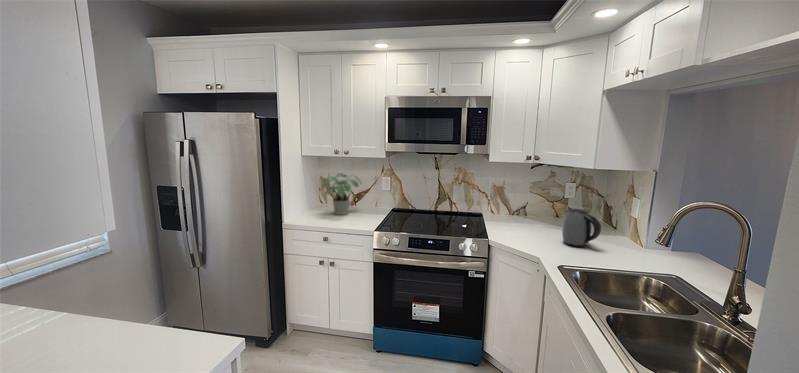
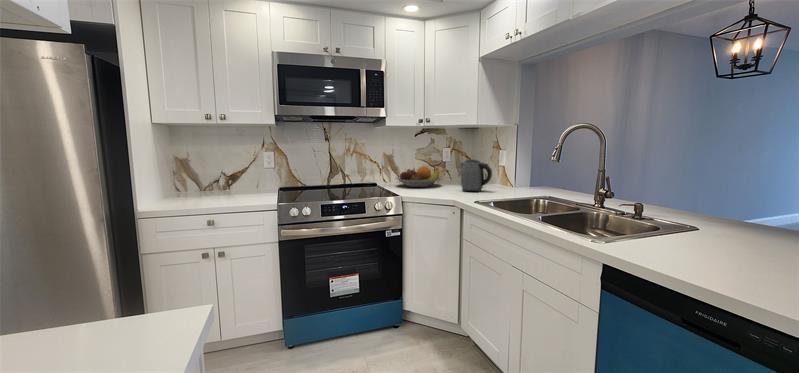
potted plant: present [322,173,361,215] -> none [187,146,239,198]
fruit bowl: none [499,204,551,227] -> present [396,166,441,187]

